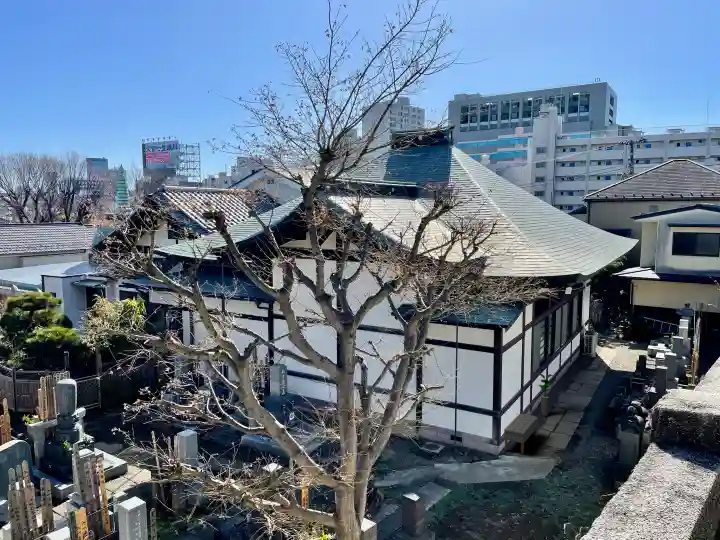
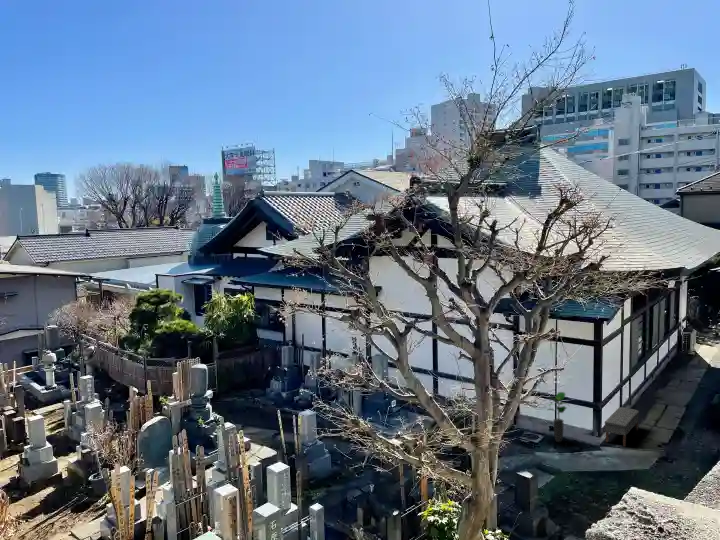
potted plant: present [537,373,554,416] -> present [549,392,566,442]

